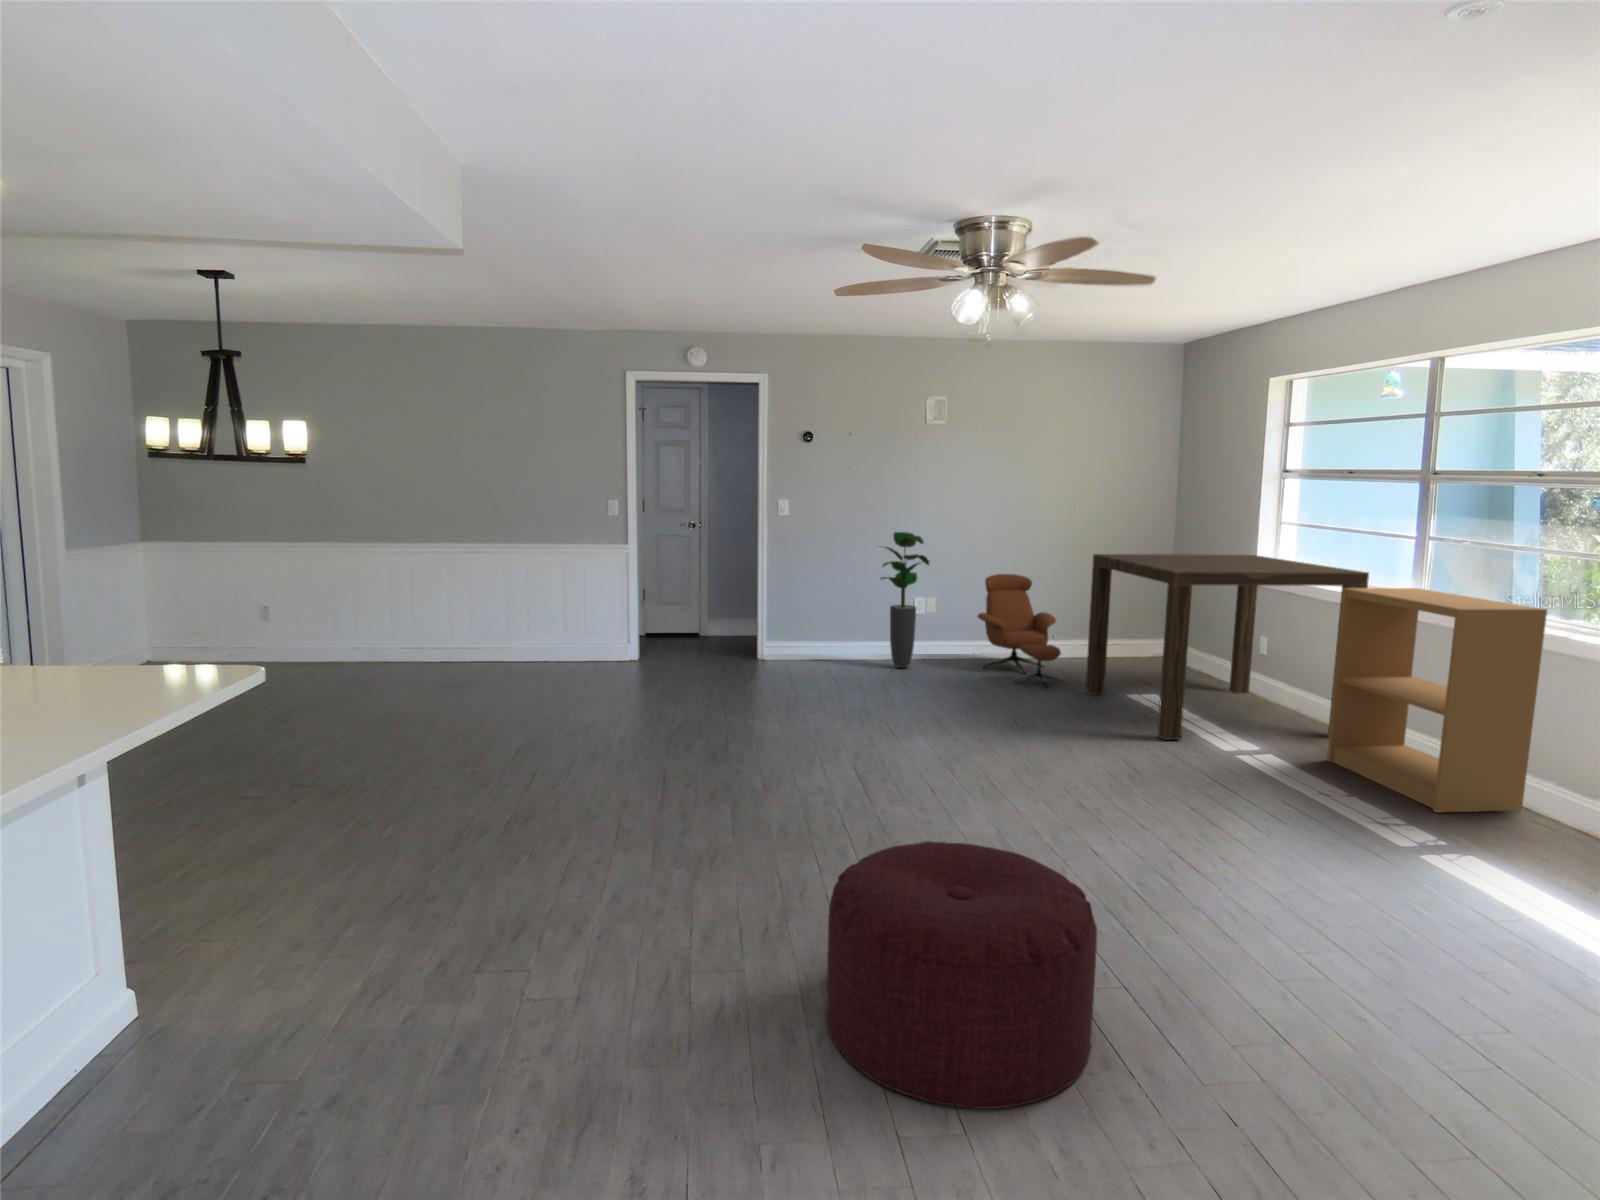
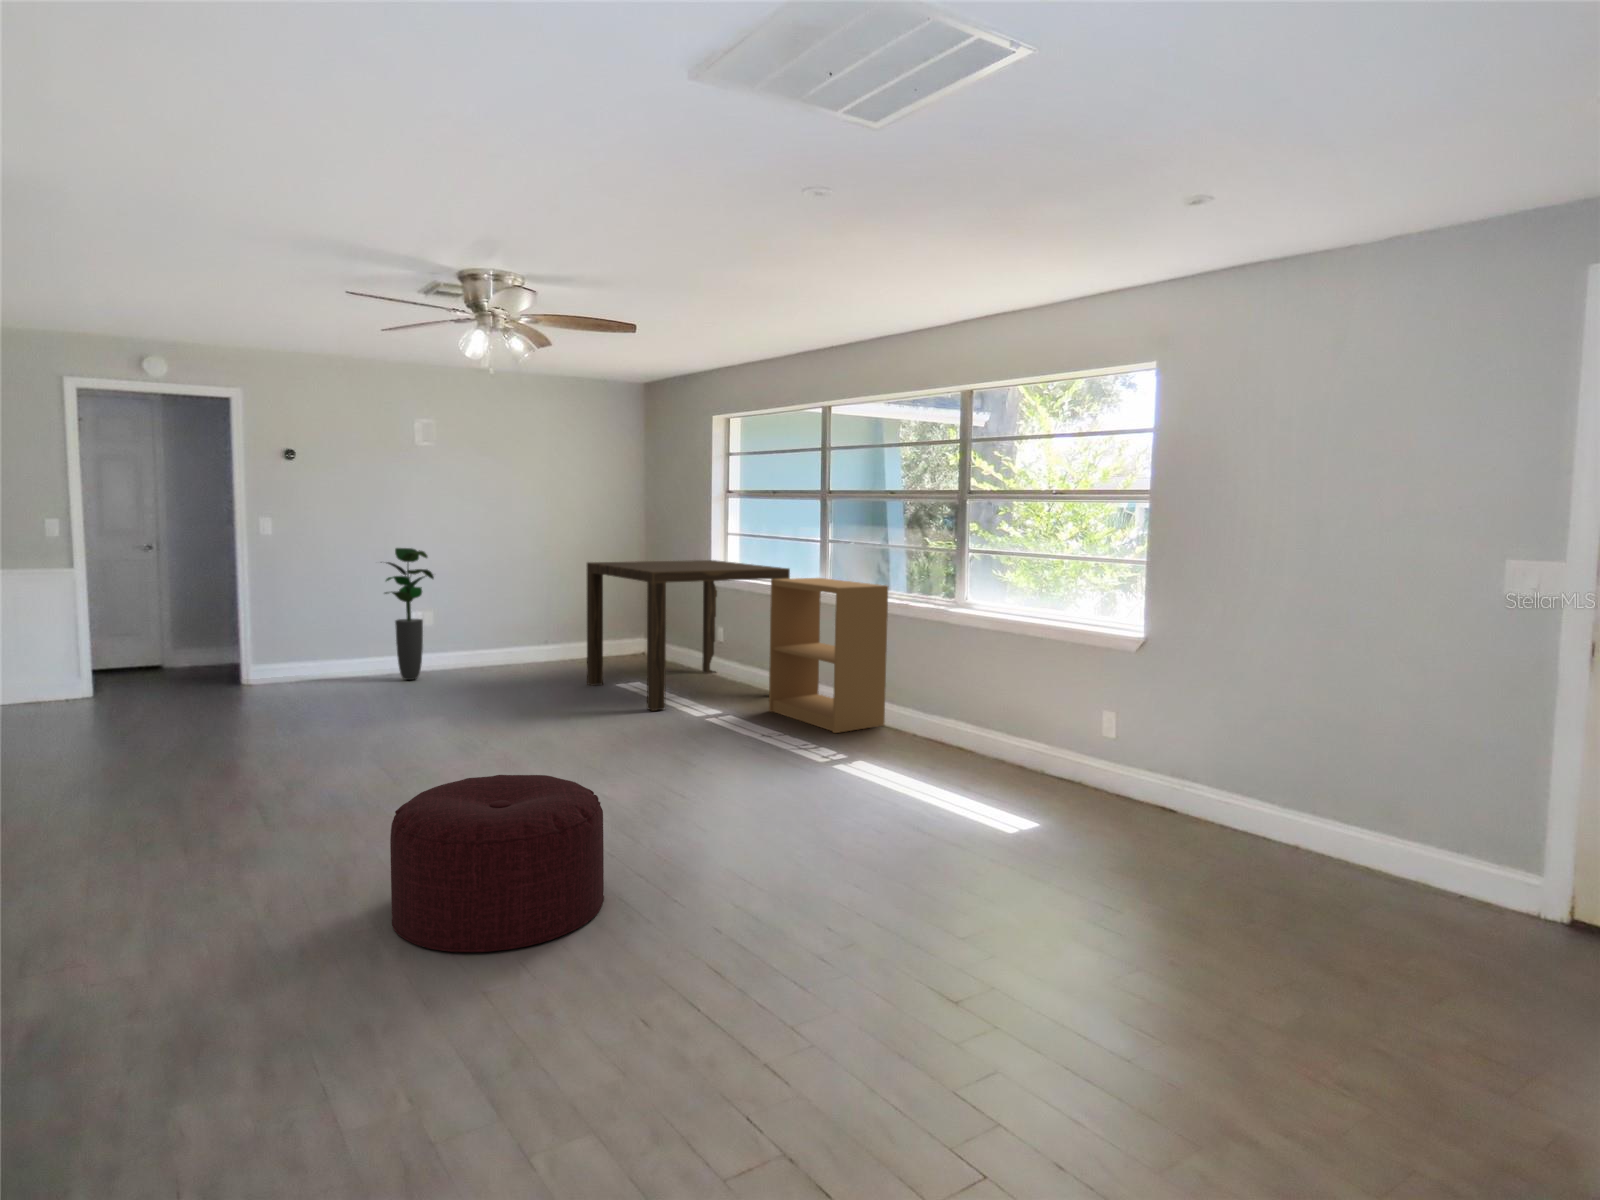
lounge chair: present [978,574,1062,686] -> none [484,585,567,684]

